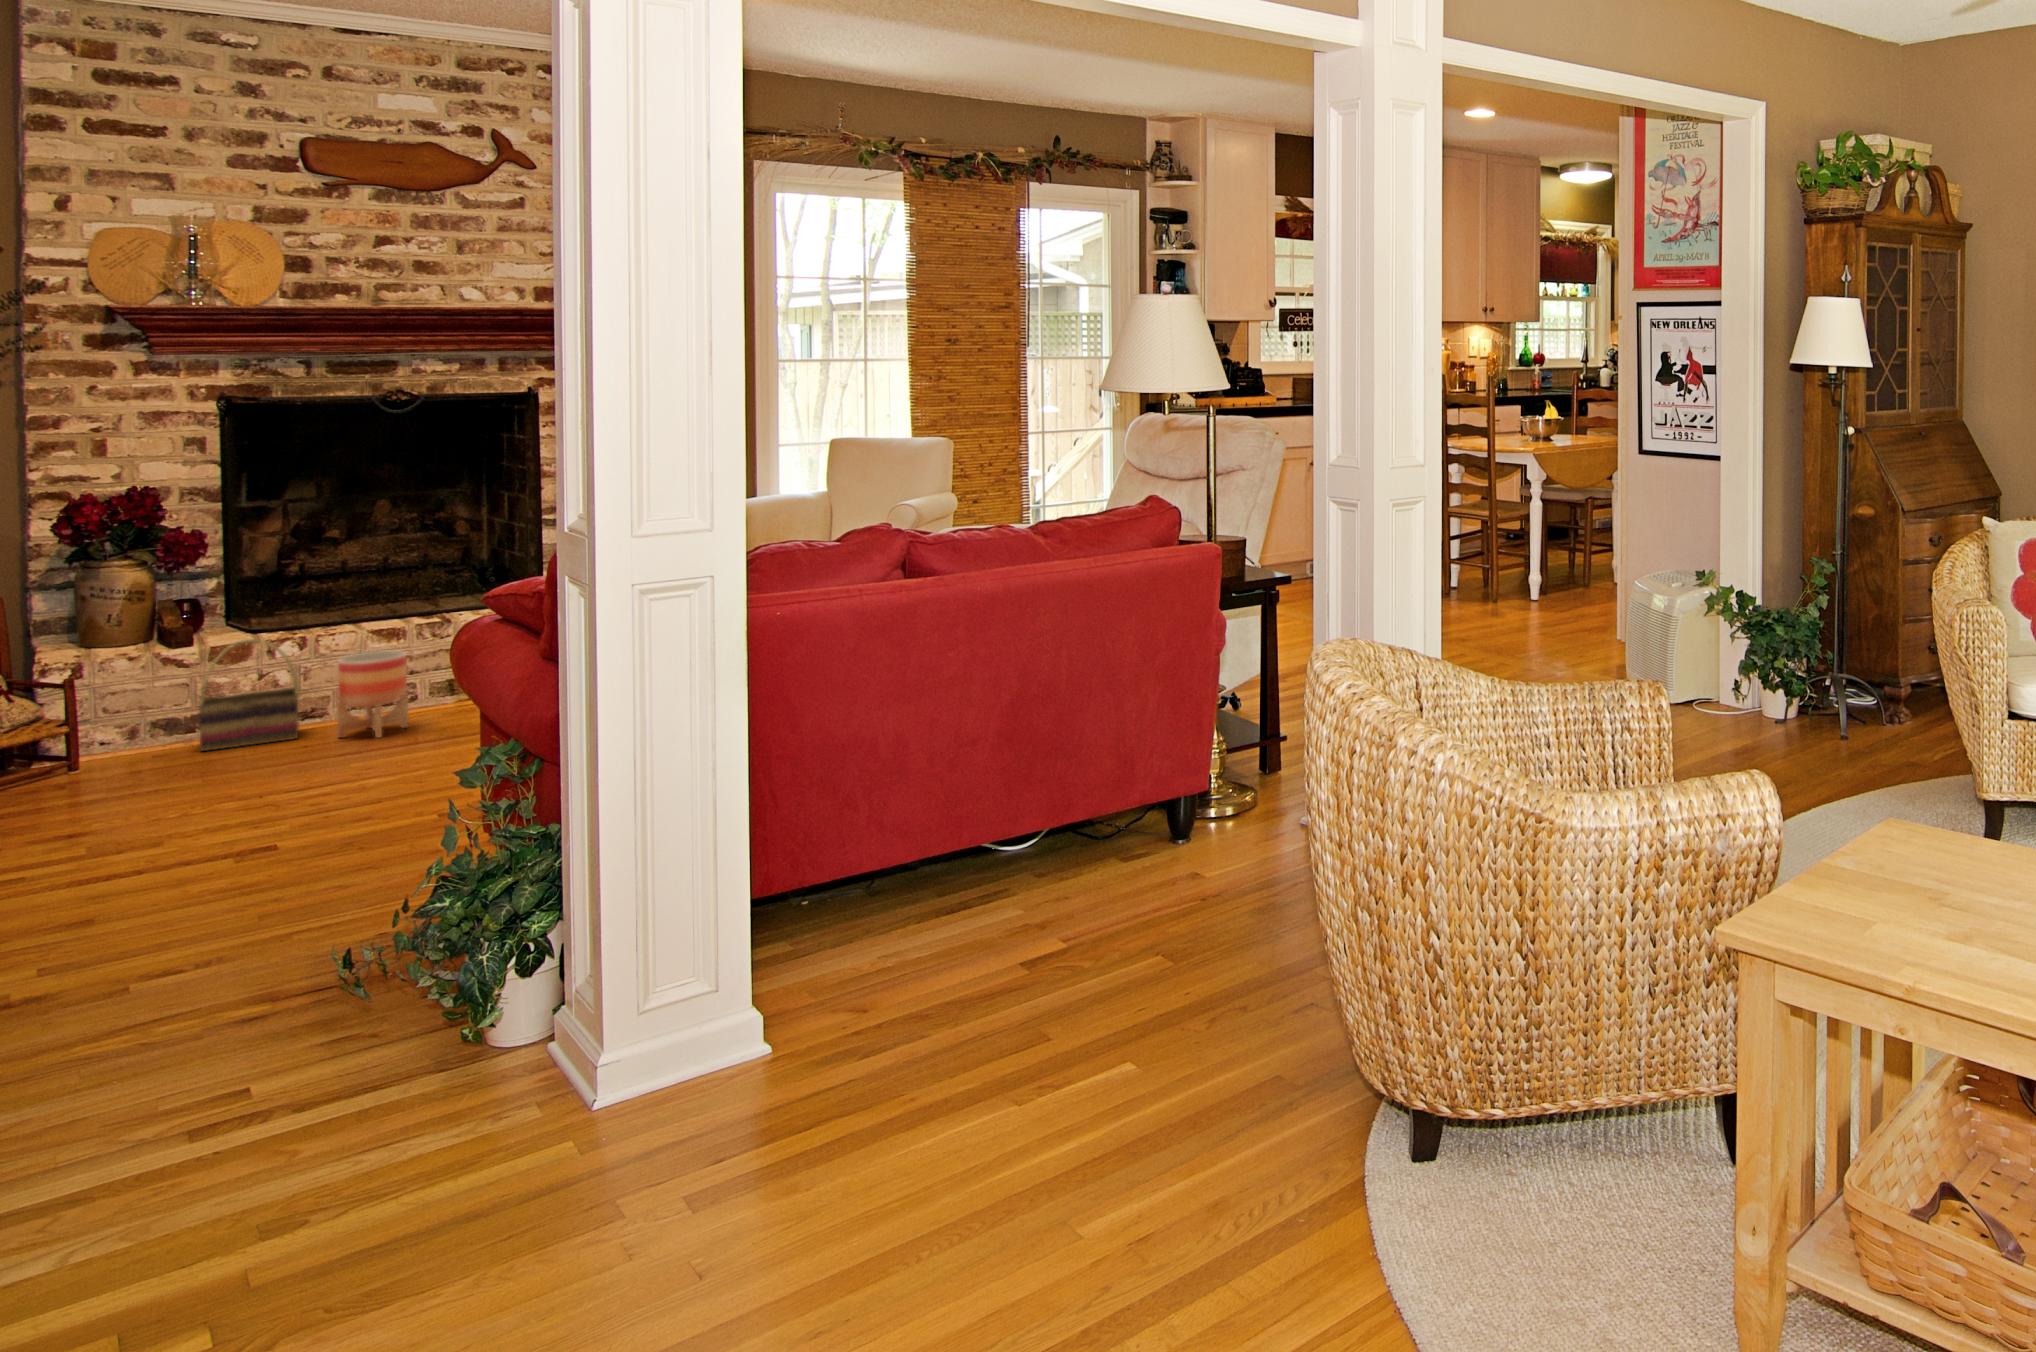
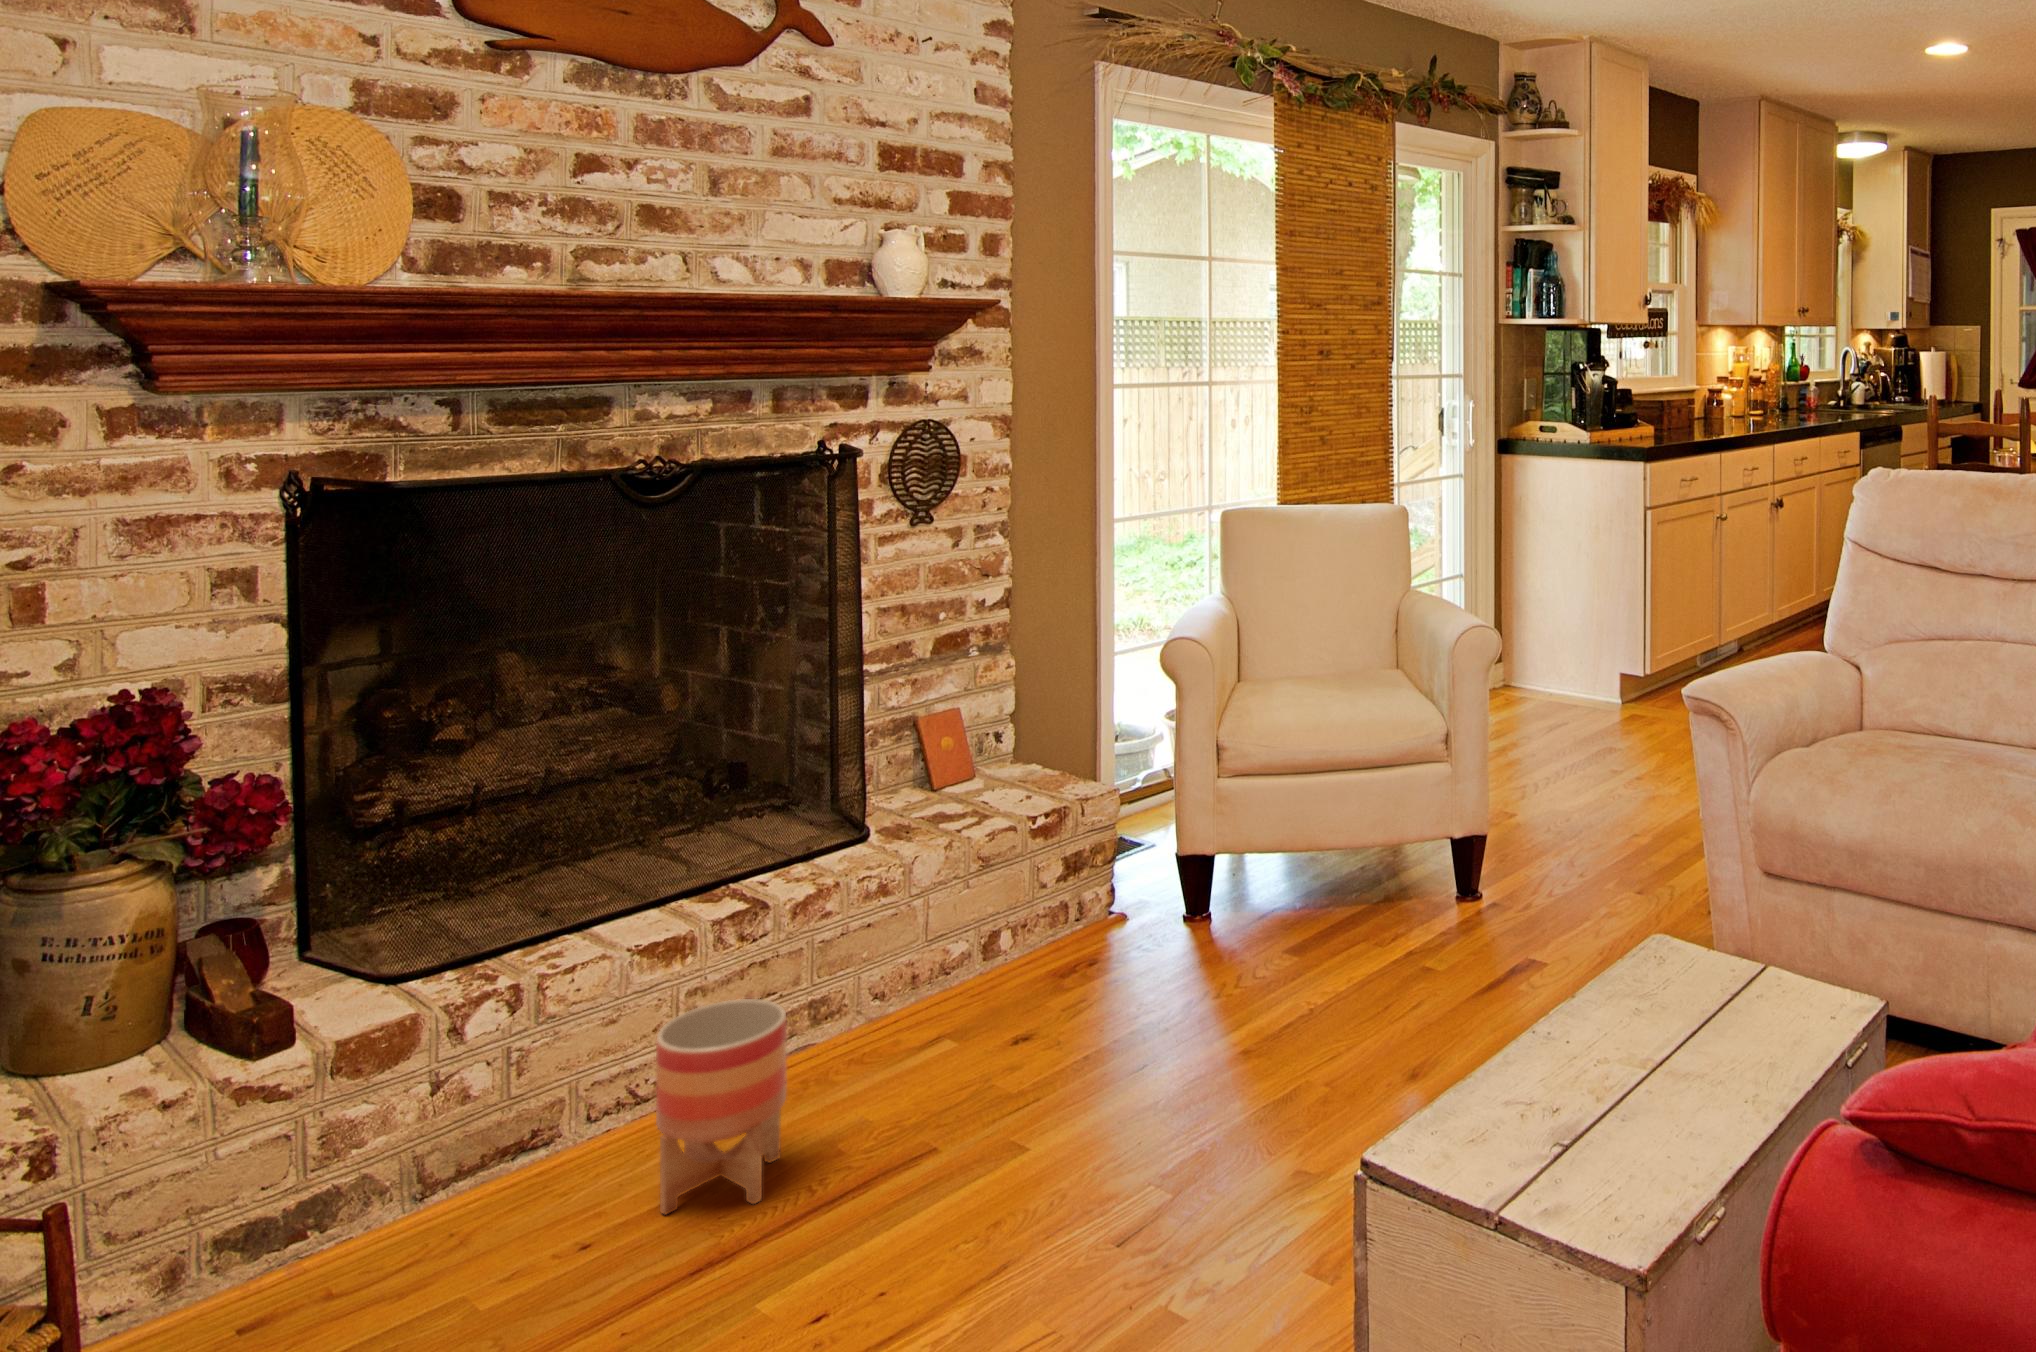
basket: present [198,639,300,751] -> none [343,1018,571,1305]

